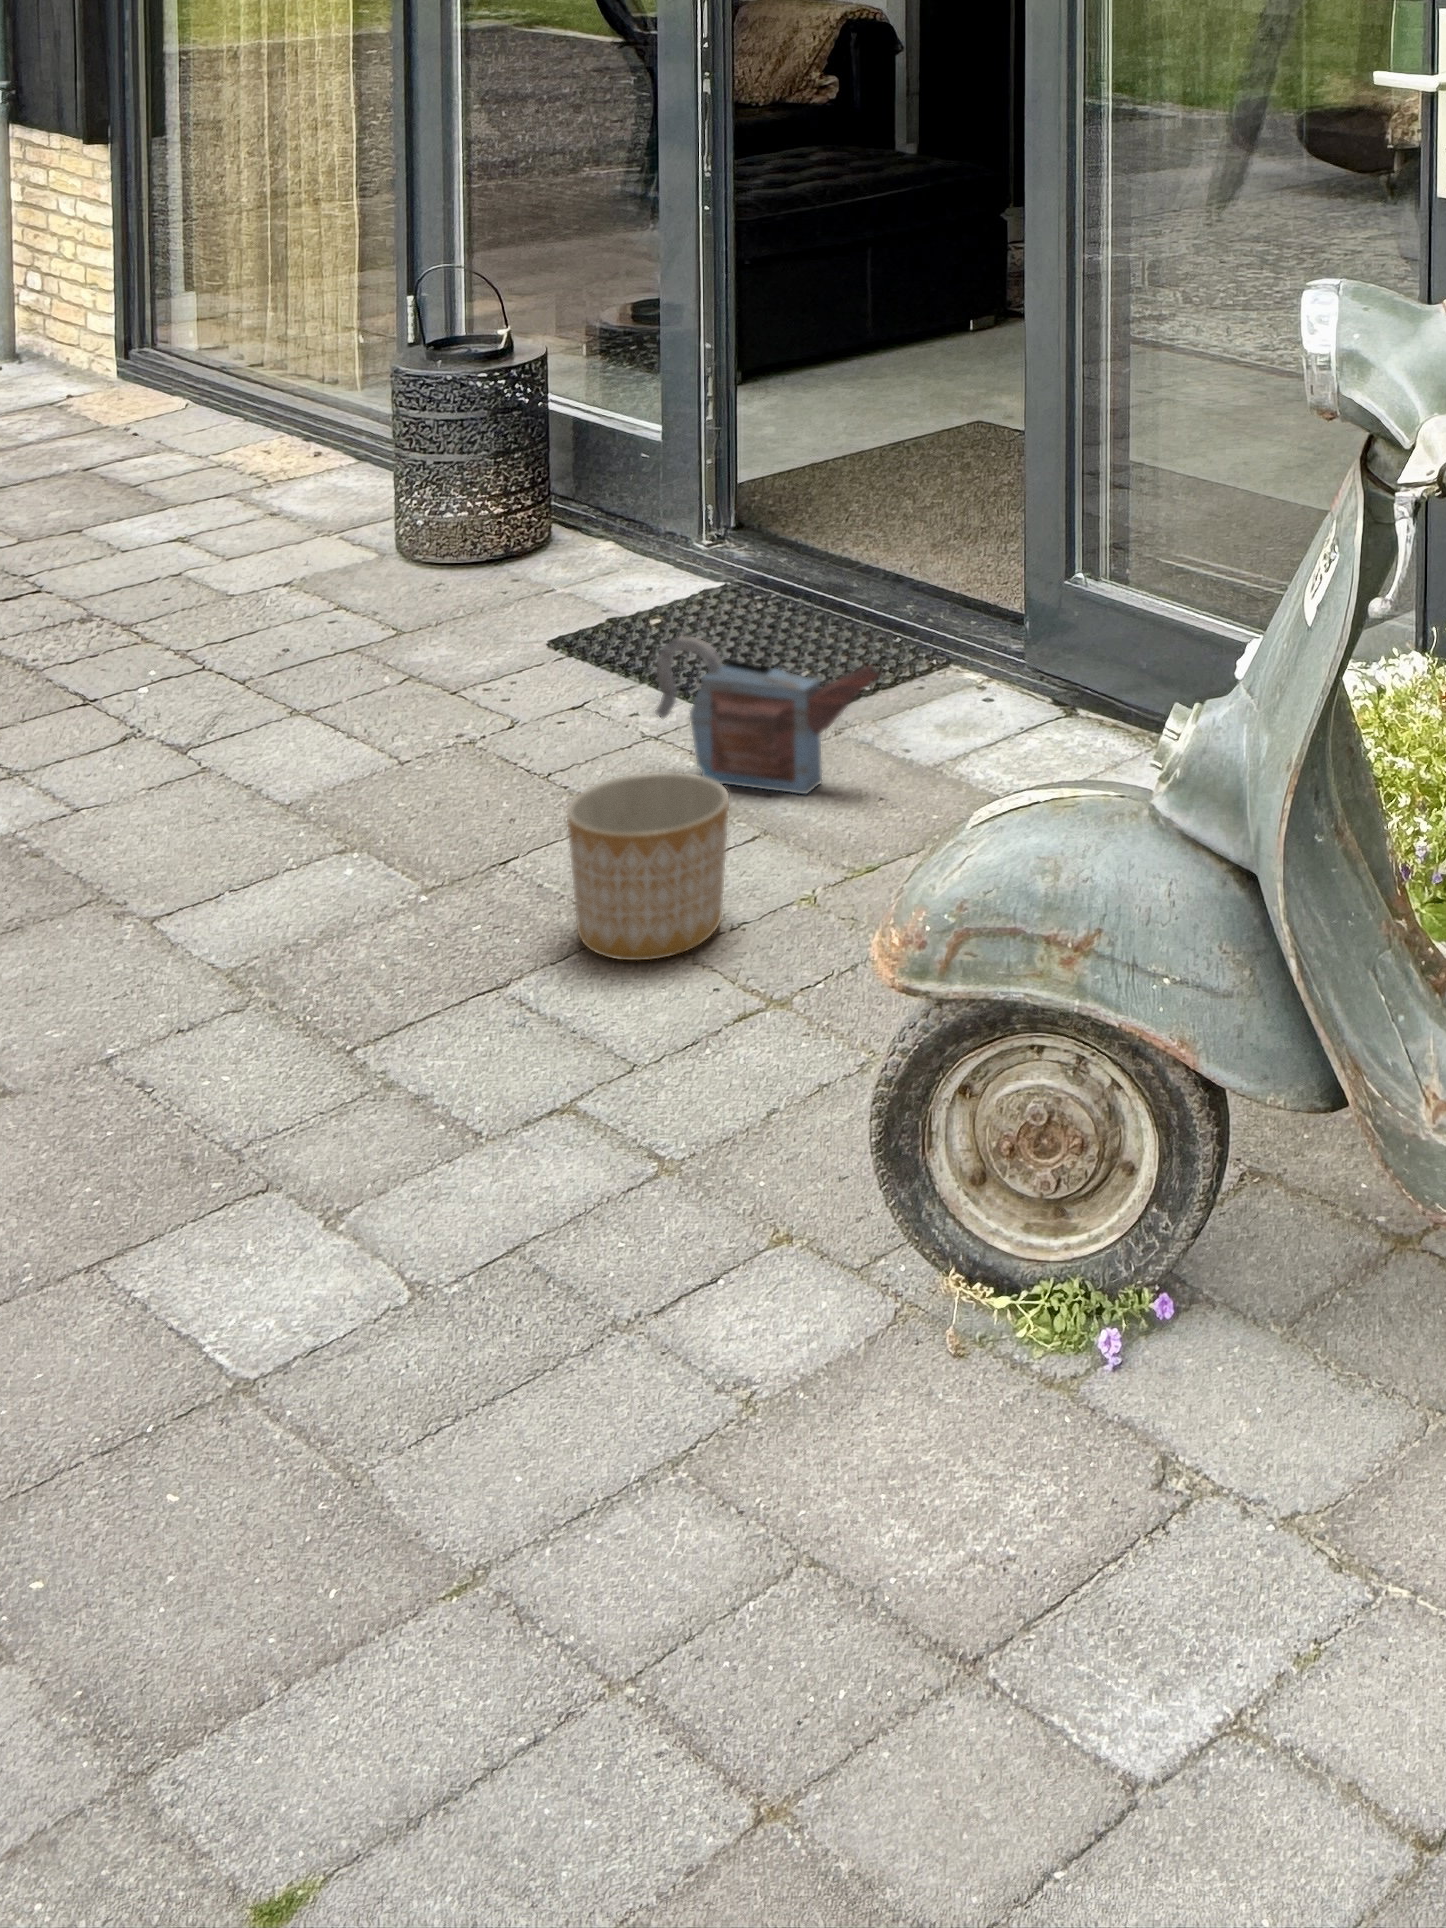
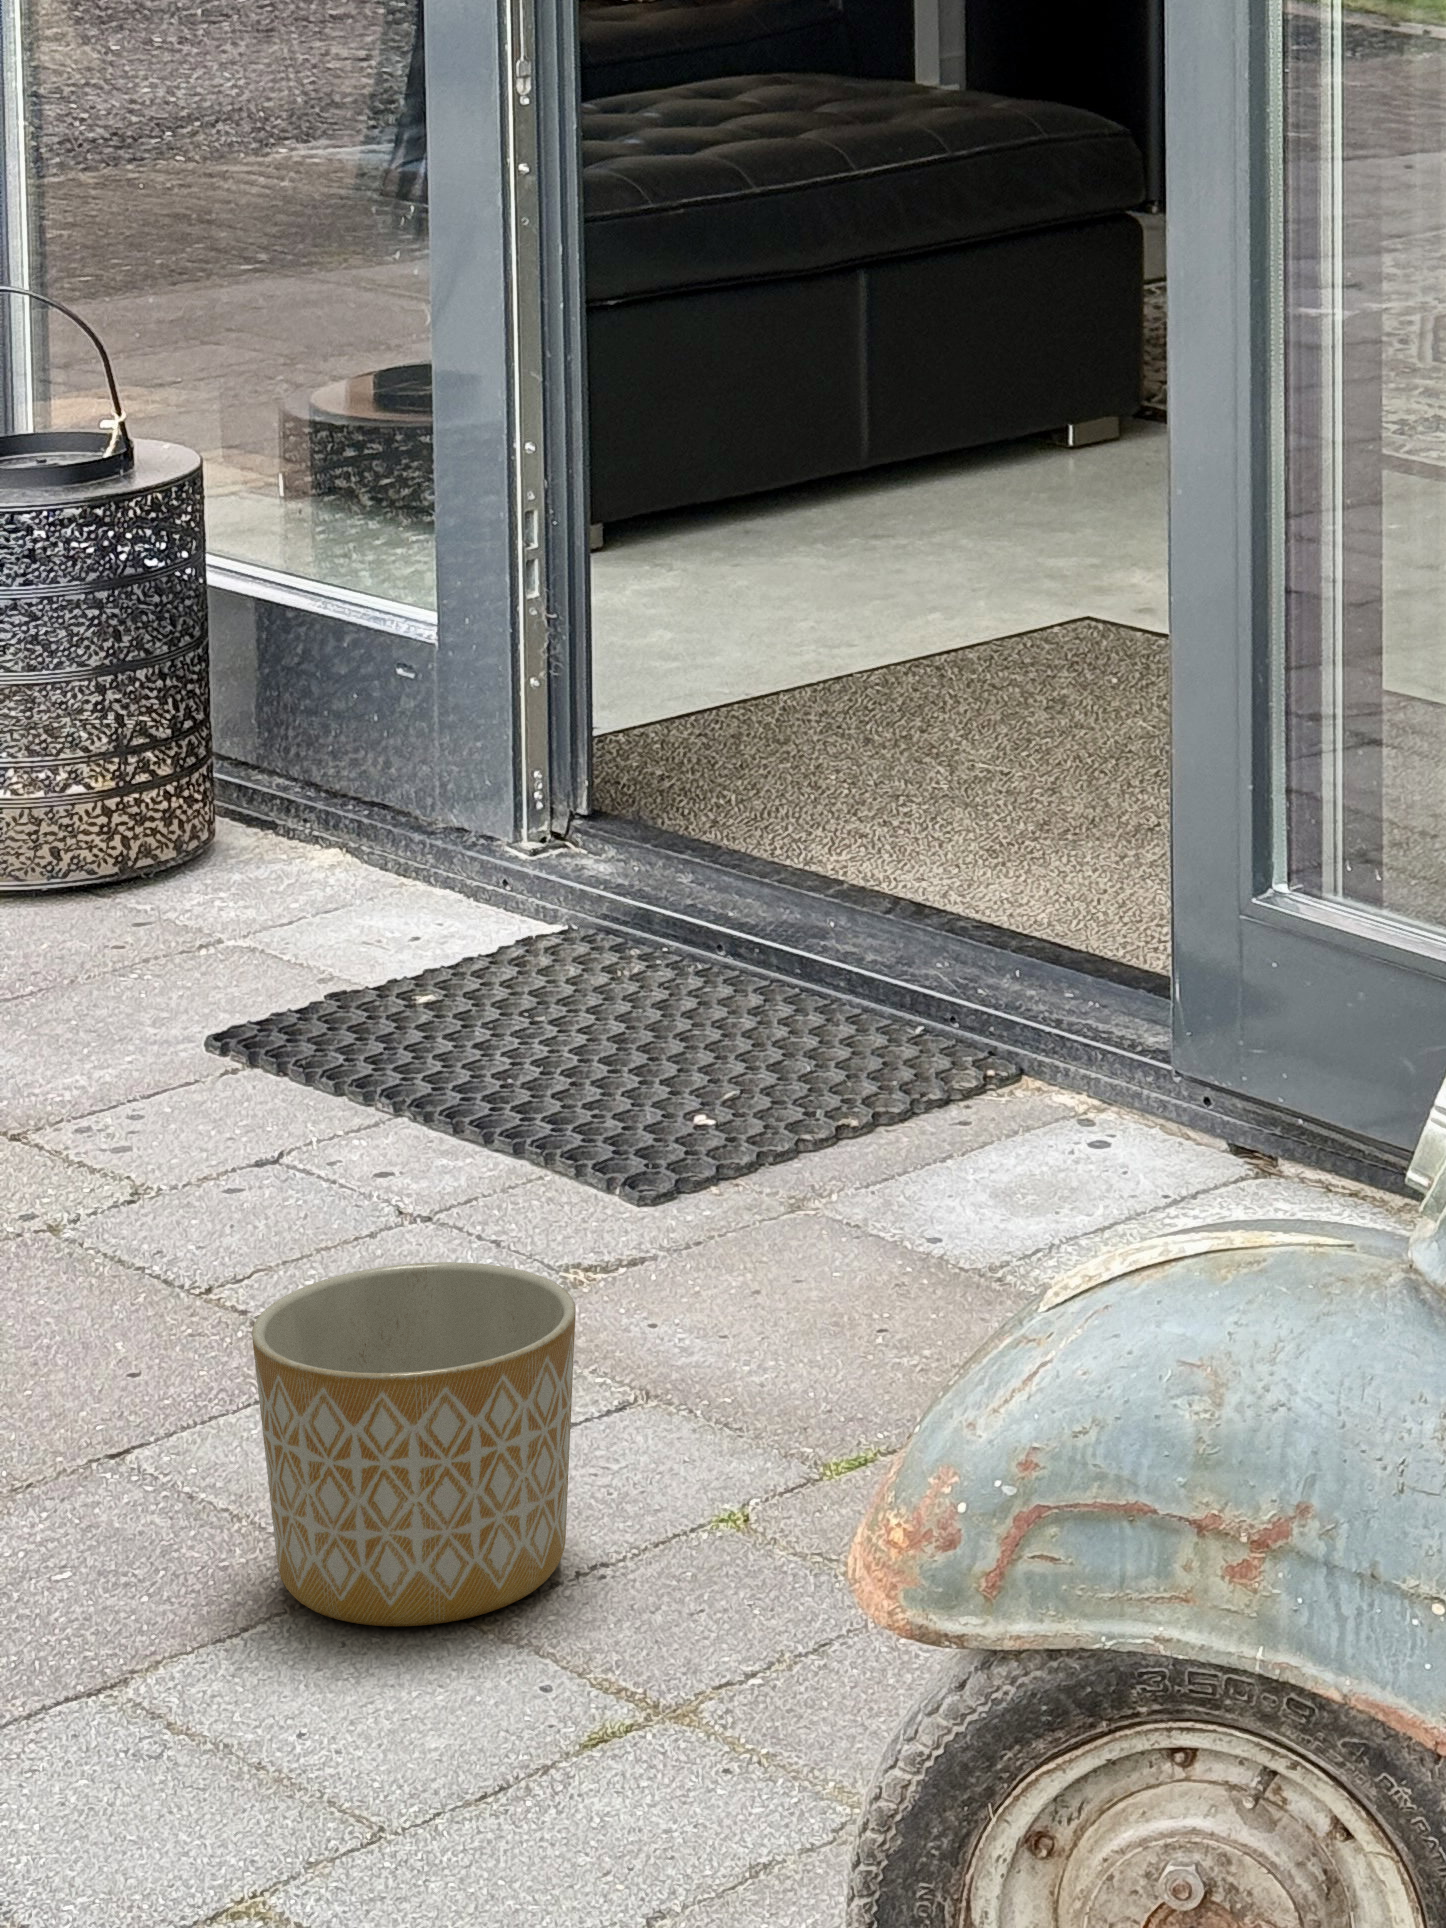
watering can: present [655,636,882,794] -> none [424,1009,884,1324]

